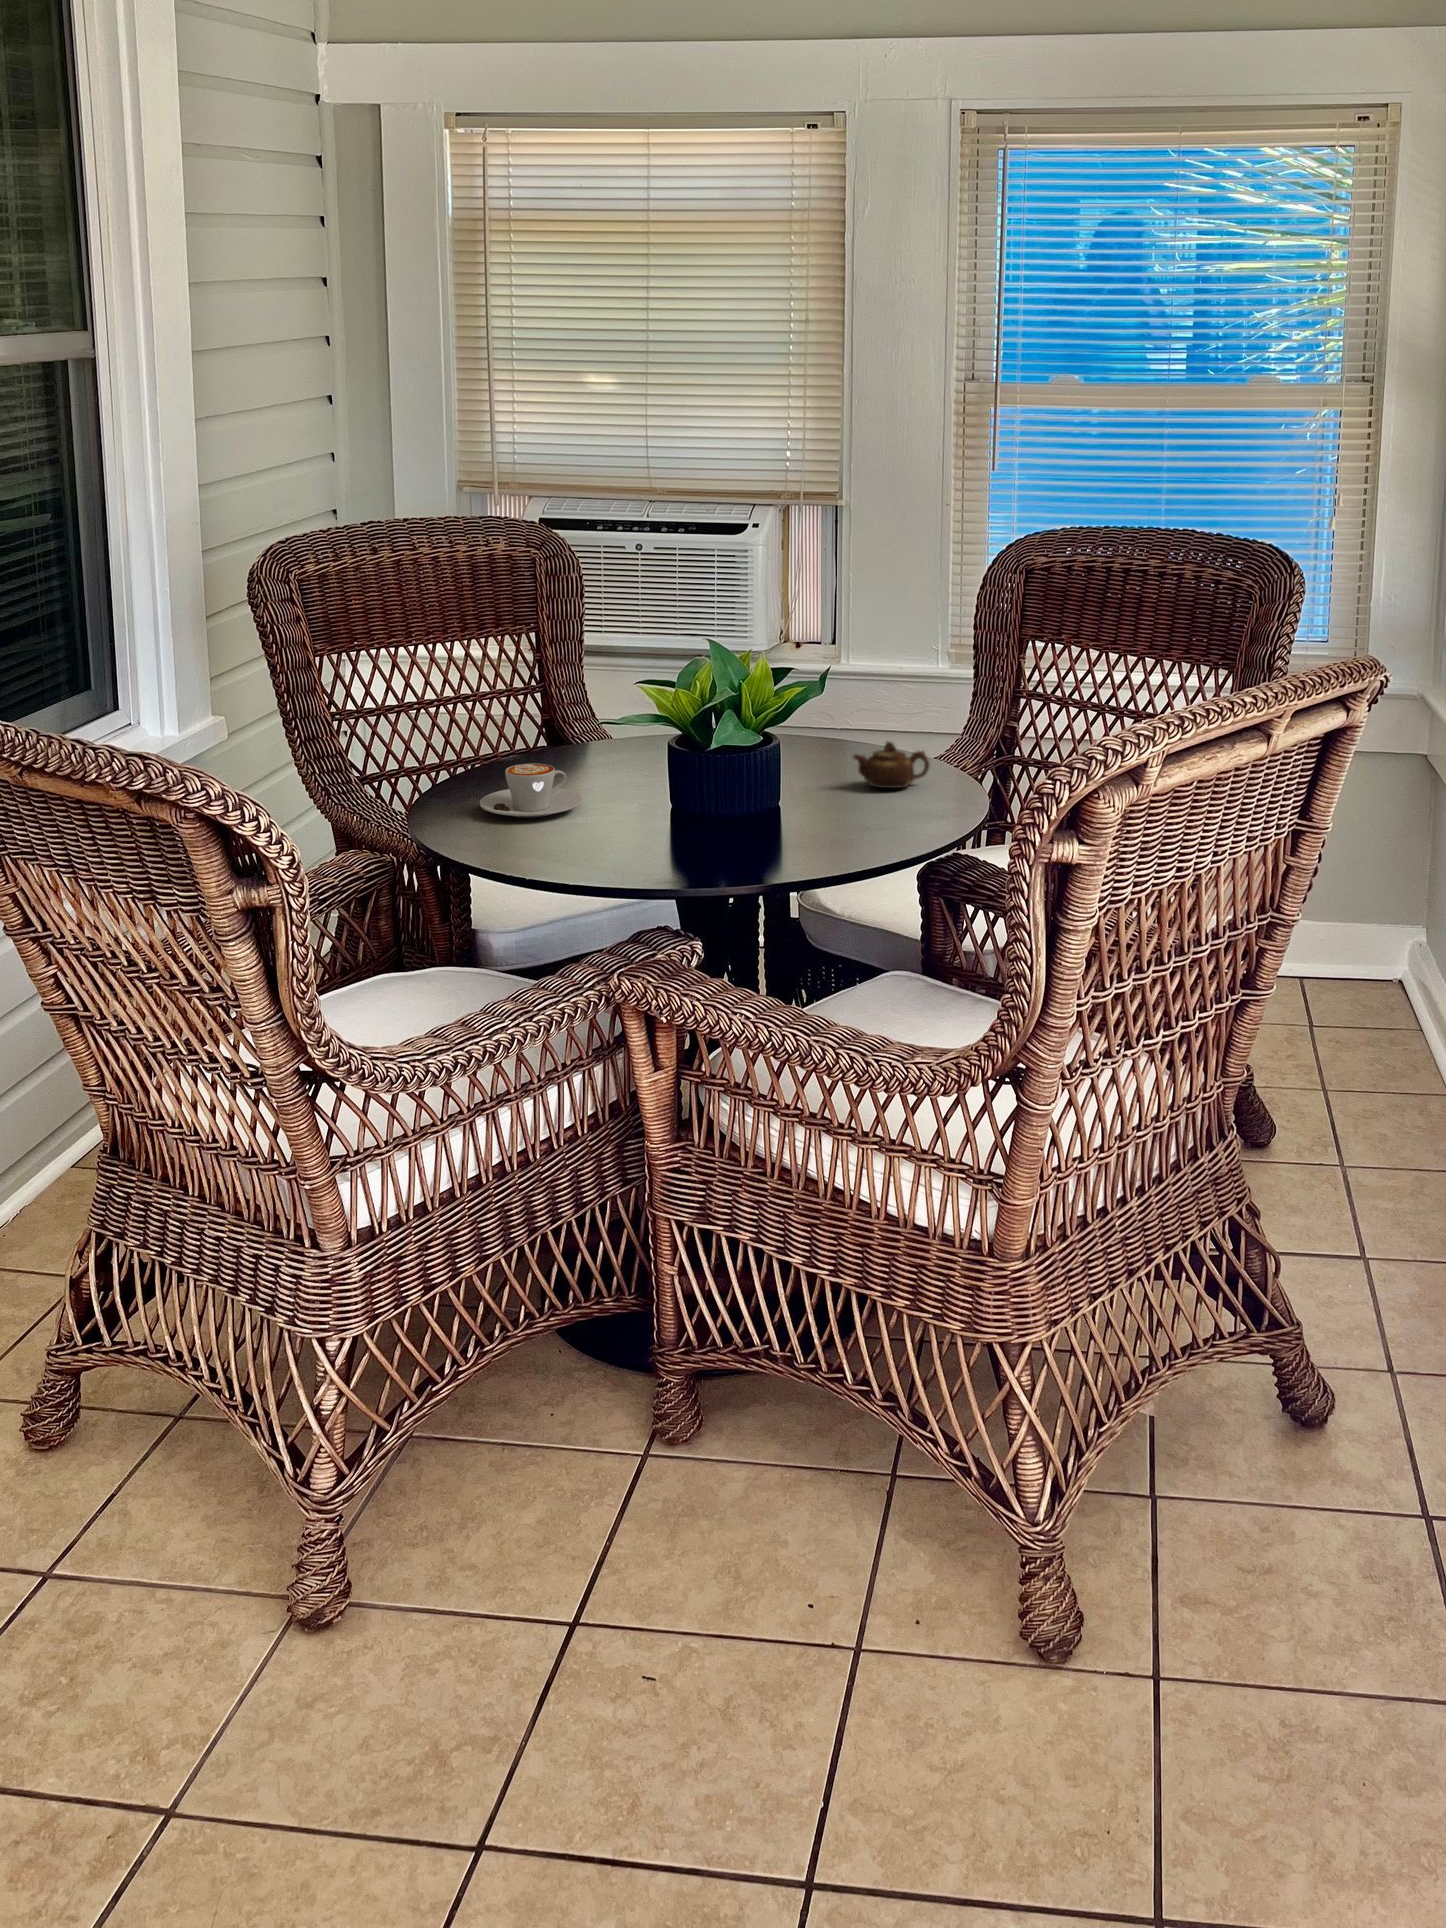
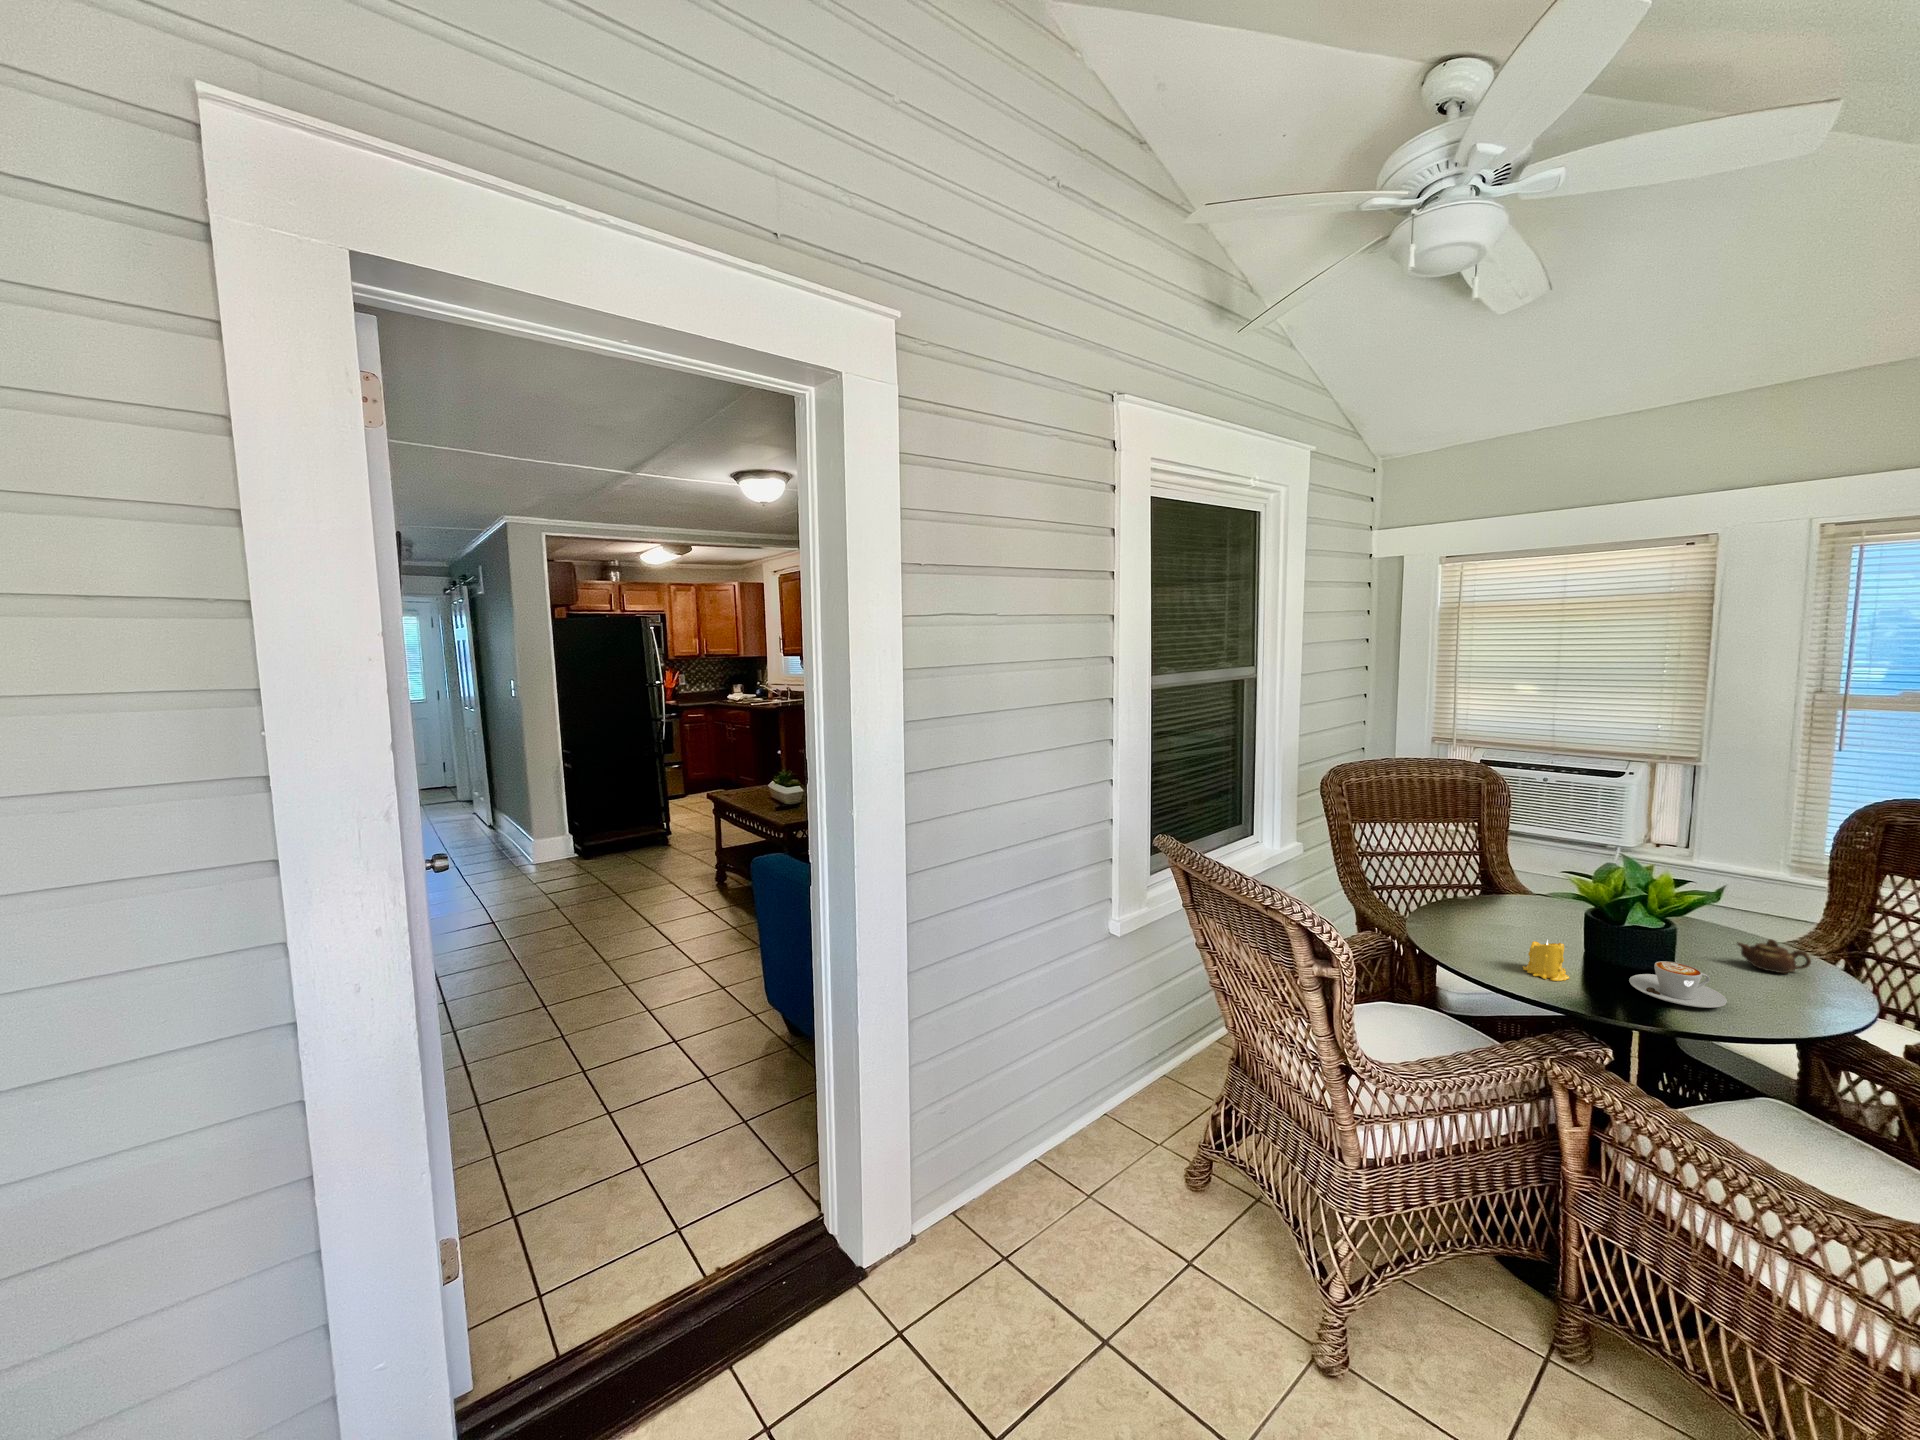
coffee cup: present [480,764,582,818] -> present [1629,961,1727,1008]
candle: none [585,789,648,858] -> present [1523,940,1570,981]

